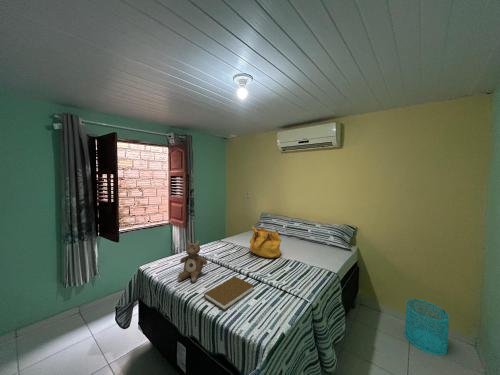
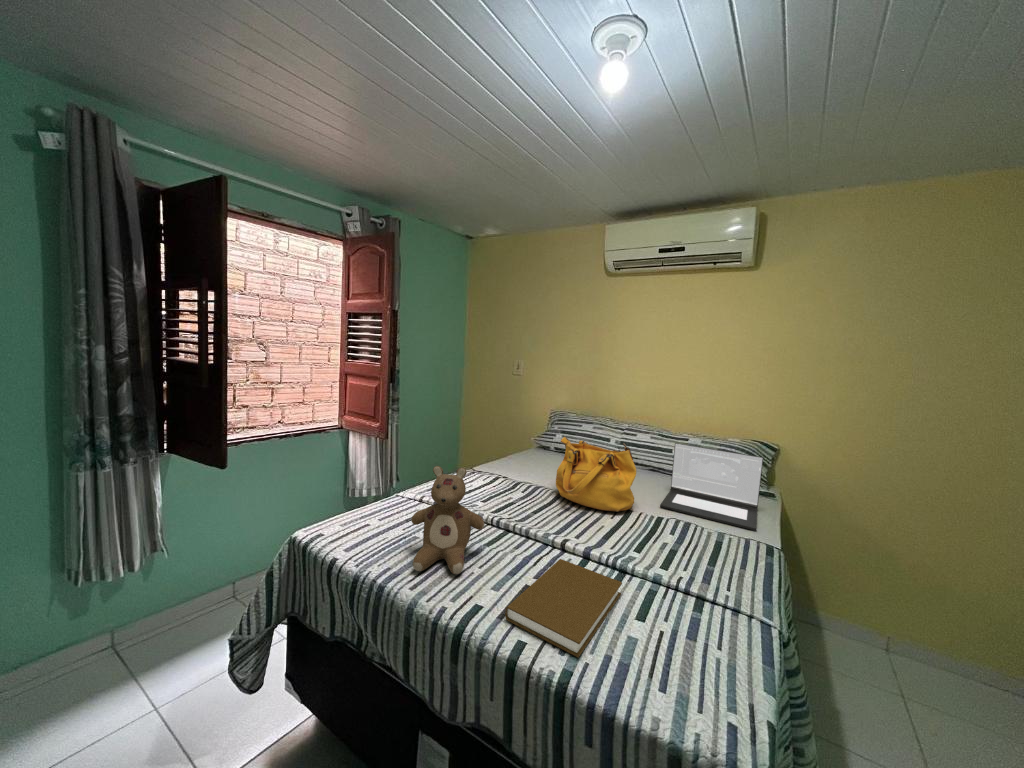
laptop: none [293,227,338,266] -> present [660,443,763,531]
wastebasket: present [405,299,449,355] -> none [881,600,988,718]

